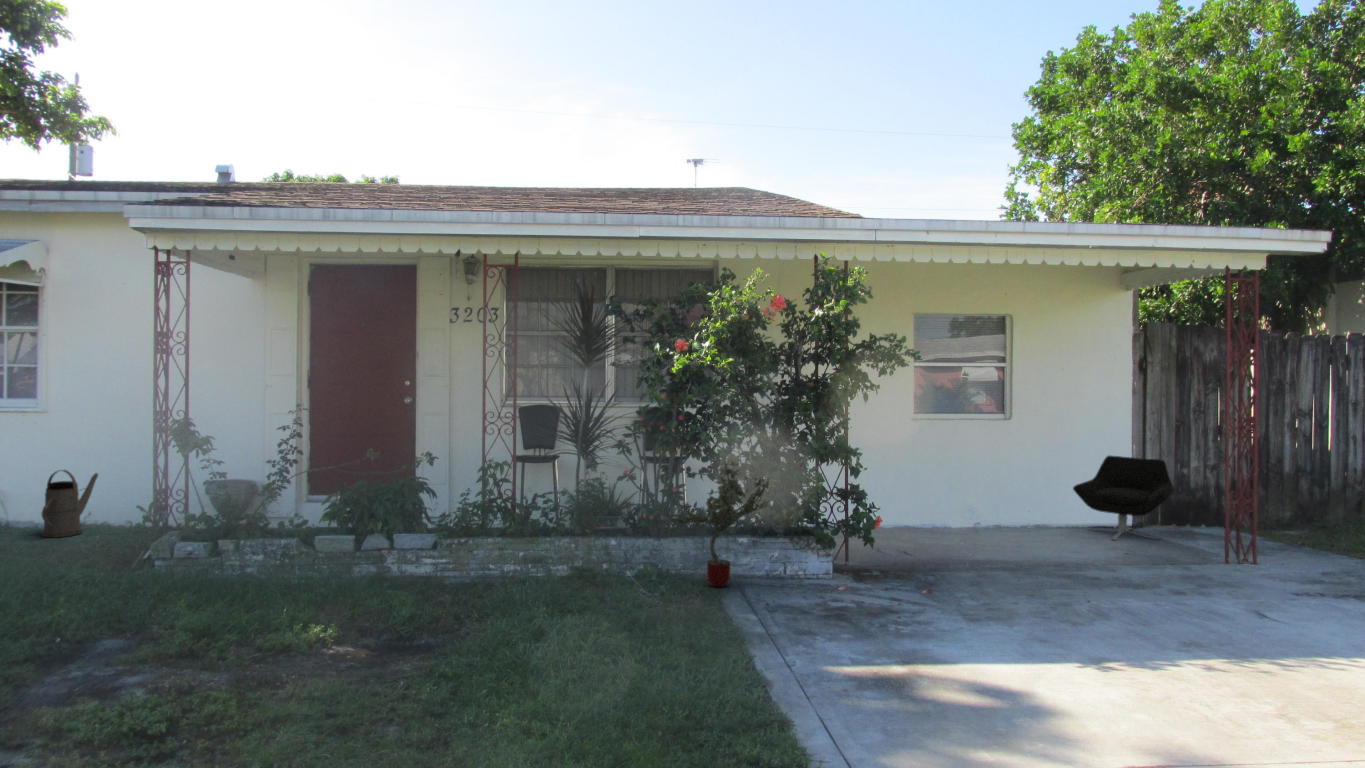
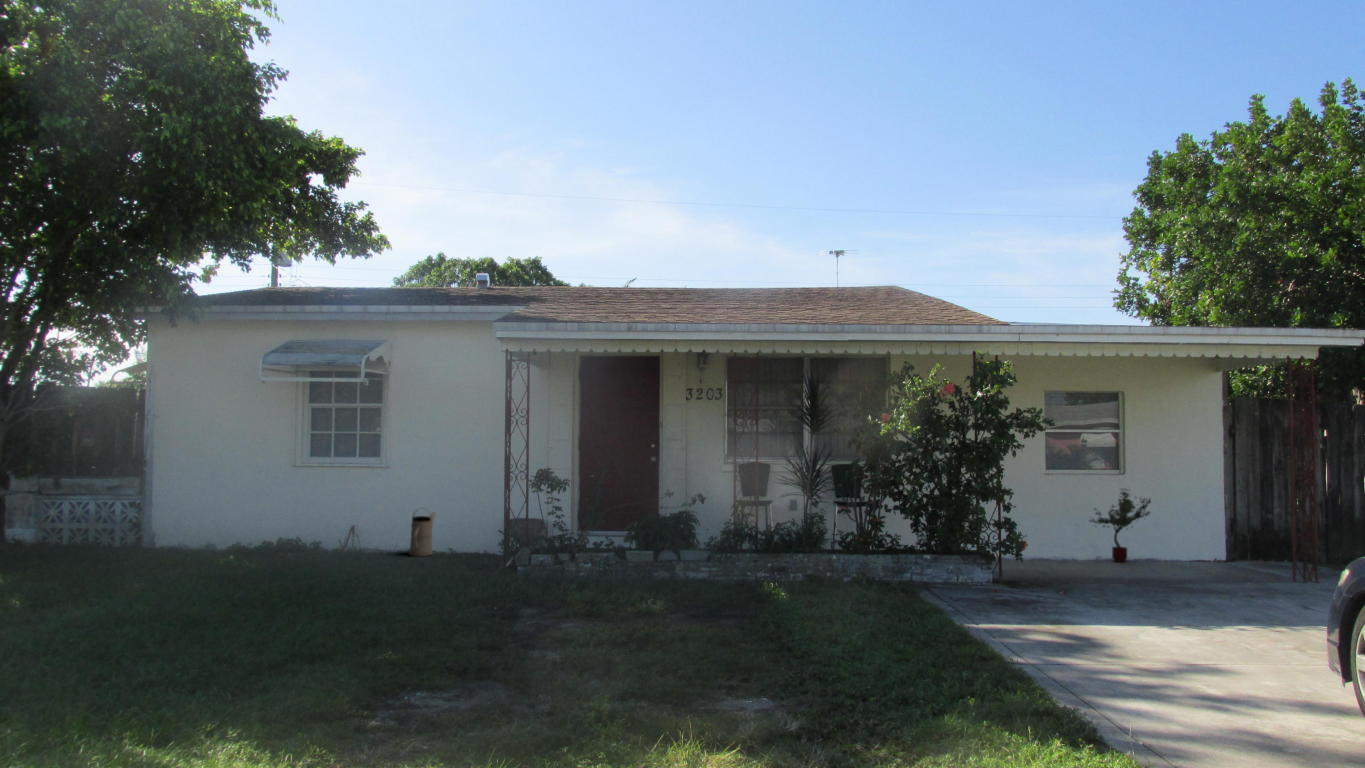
lounge chair: present [1073,456,1174,540] -> none [1178,505,1261,570]
potted tree: present [670,462,769,587] -> present [1090,489,1151,562]

